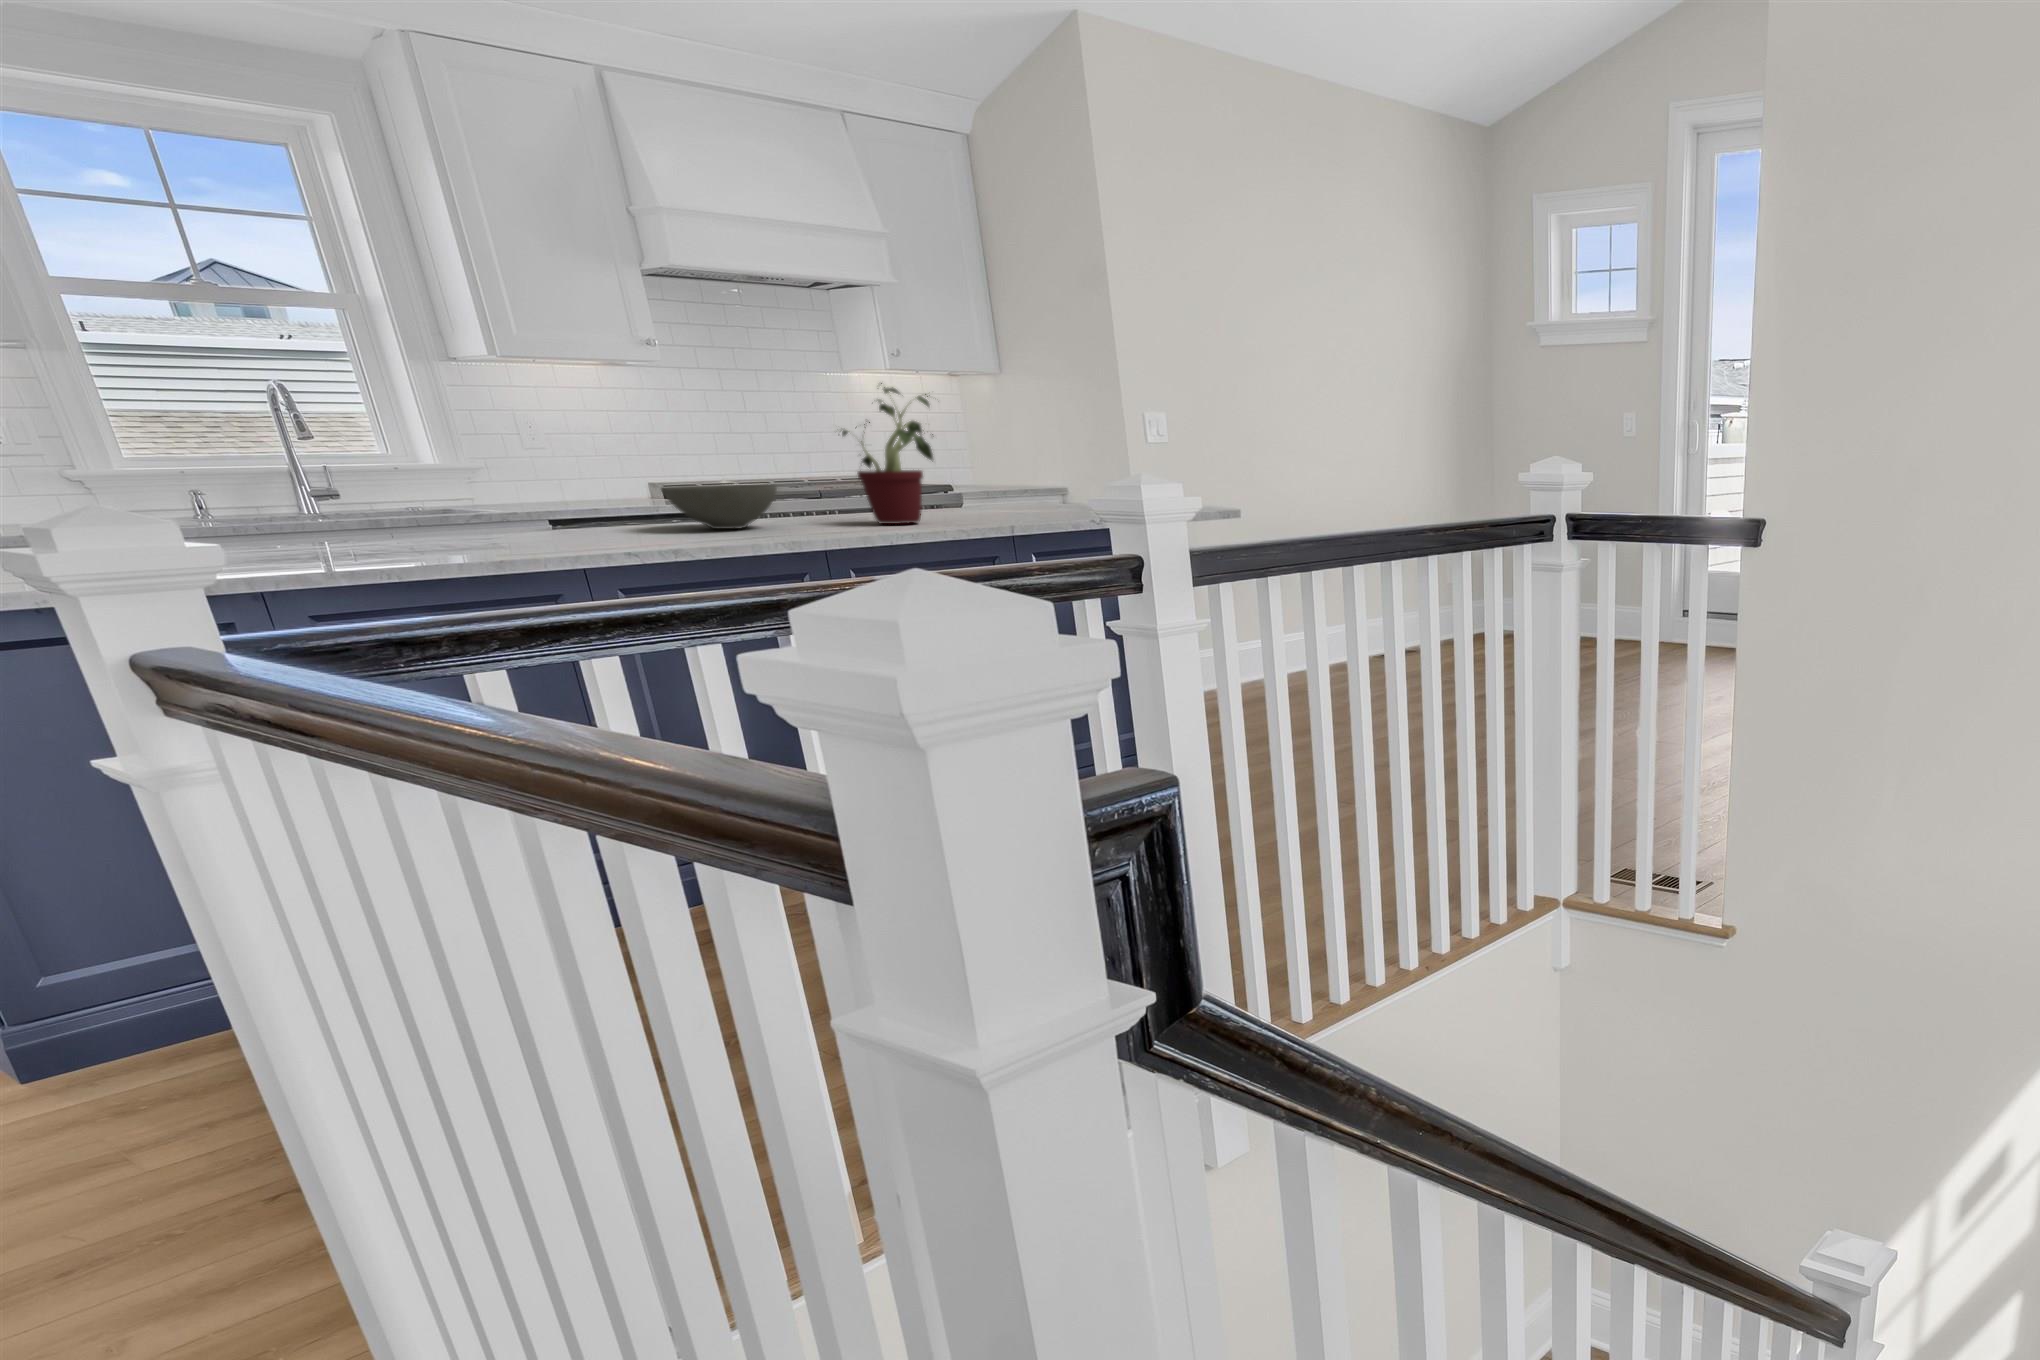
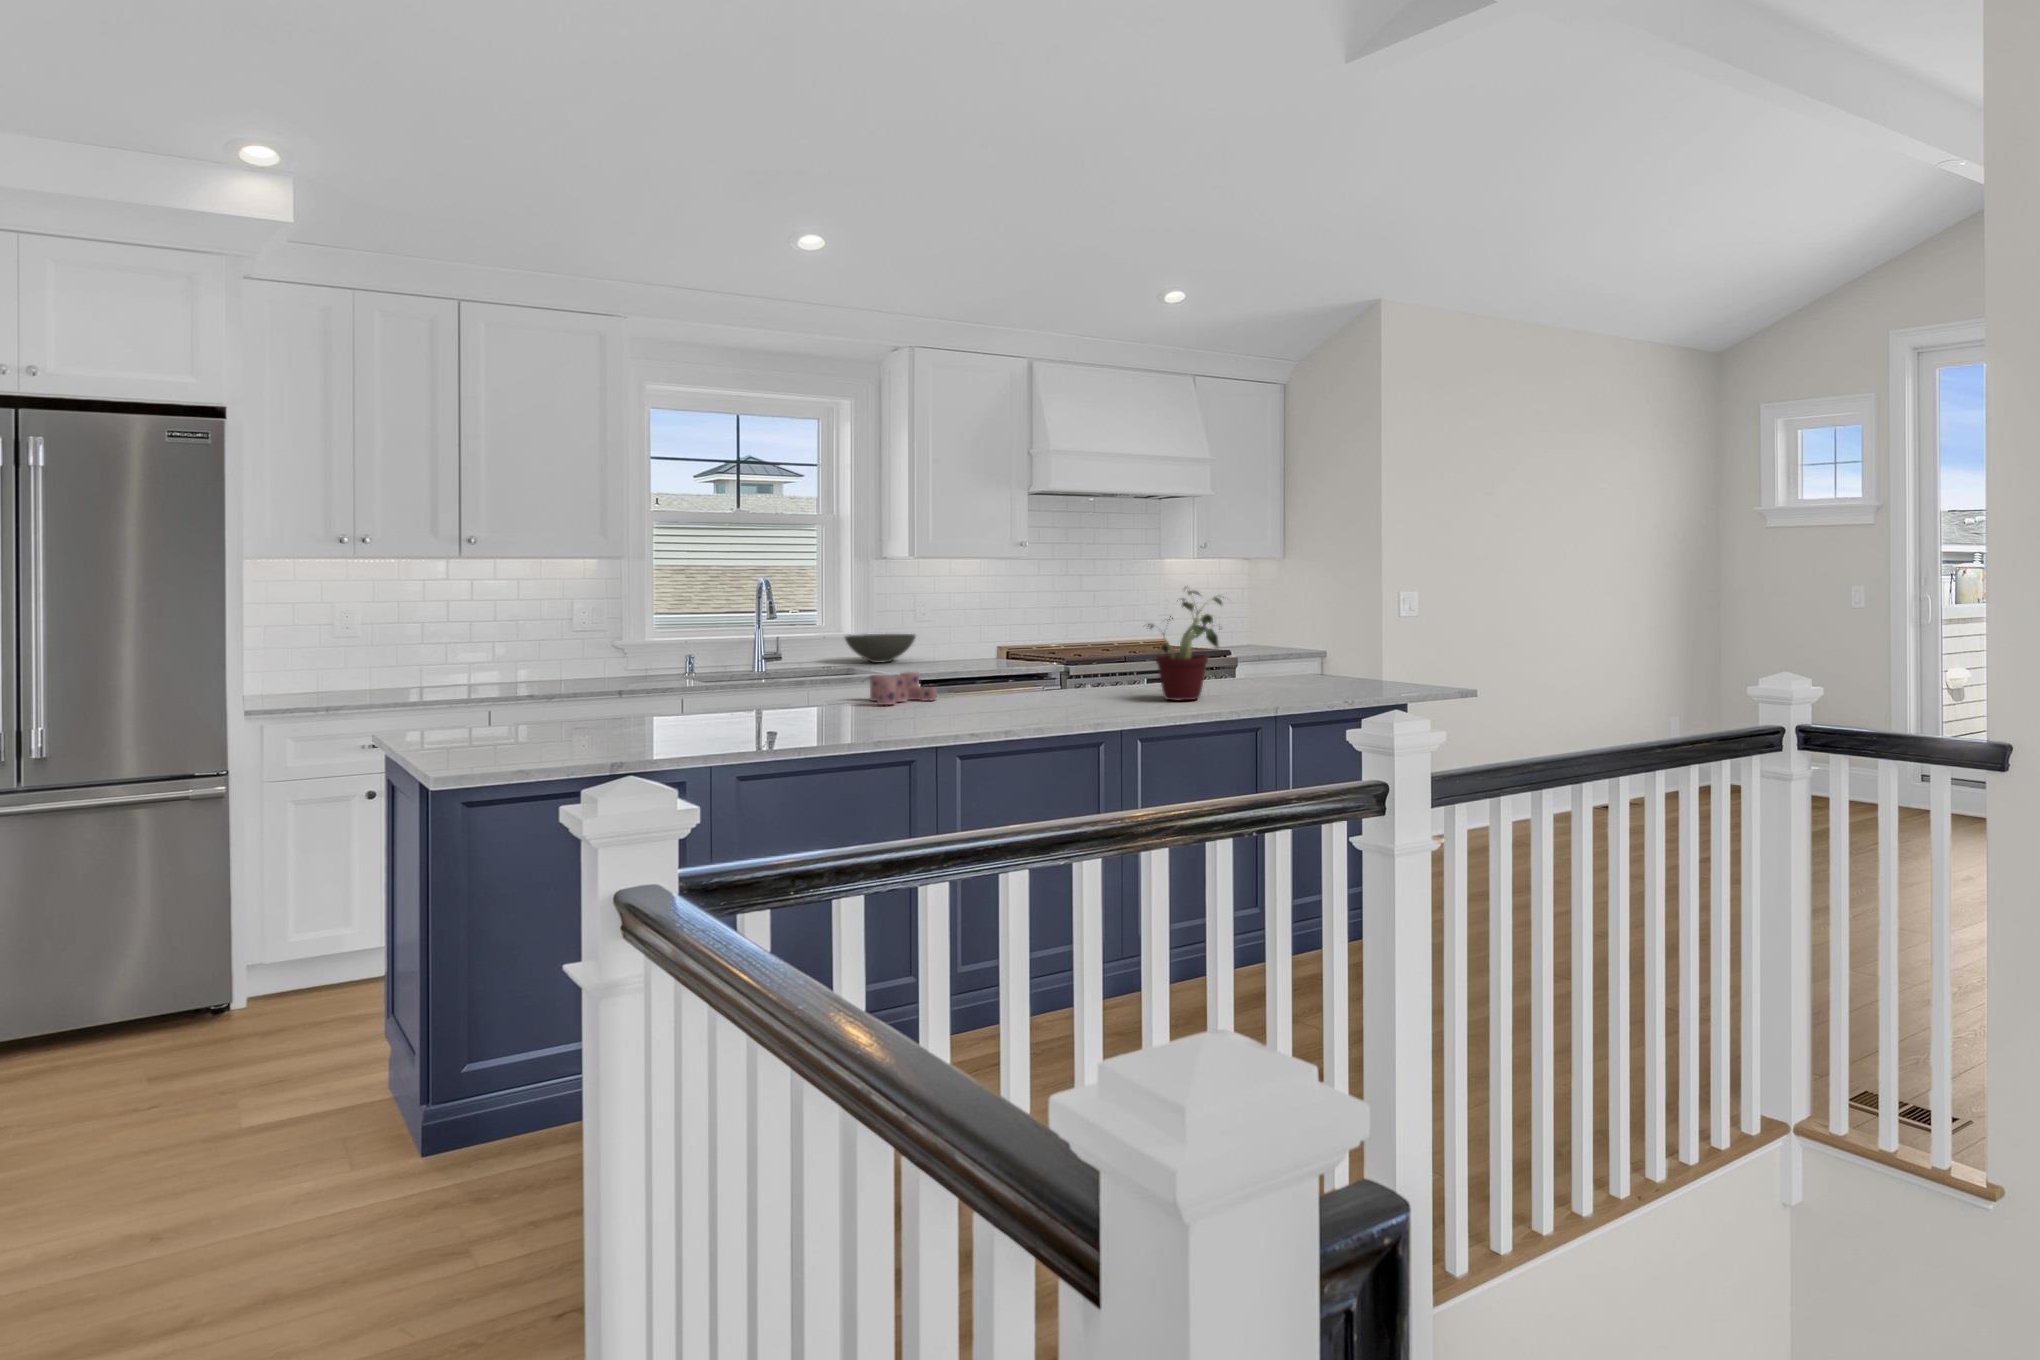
bowl: present [661,485,777,529] -> present [845,634,916,663]
candle: none [475,495,578,532] -> present [870,672,937,705]

